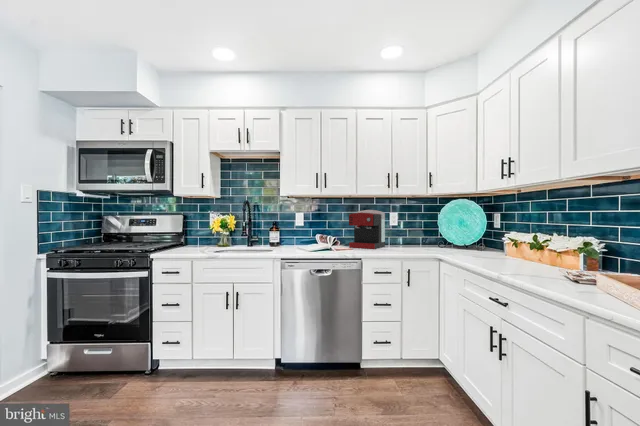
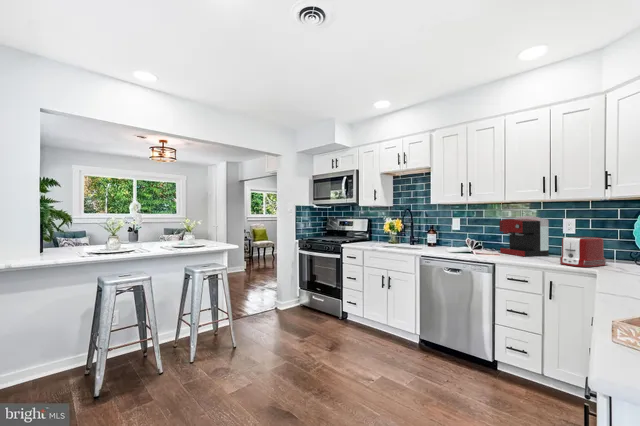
toaster: none [411,227,435,253] -> present [560,237,606,267]

